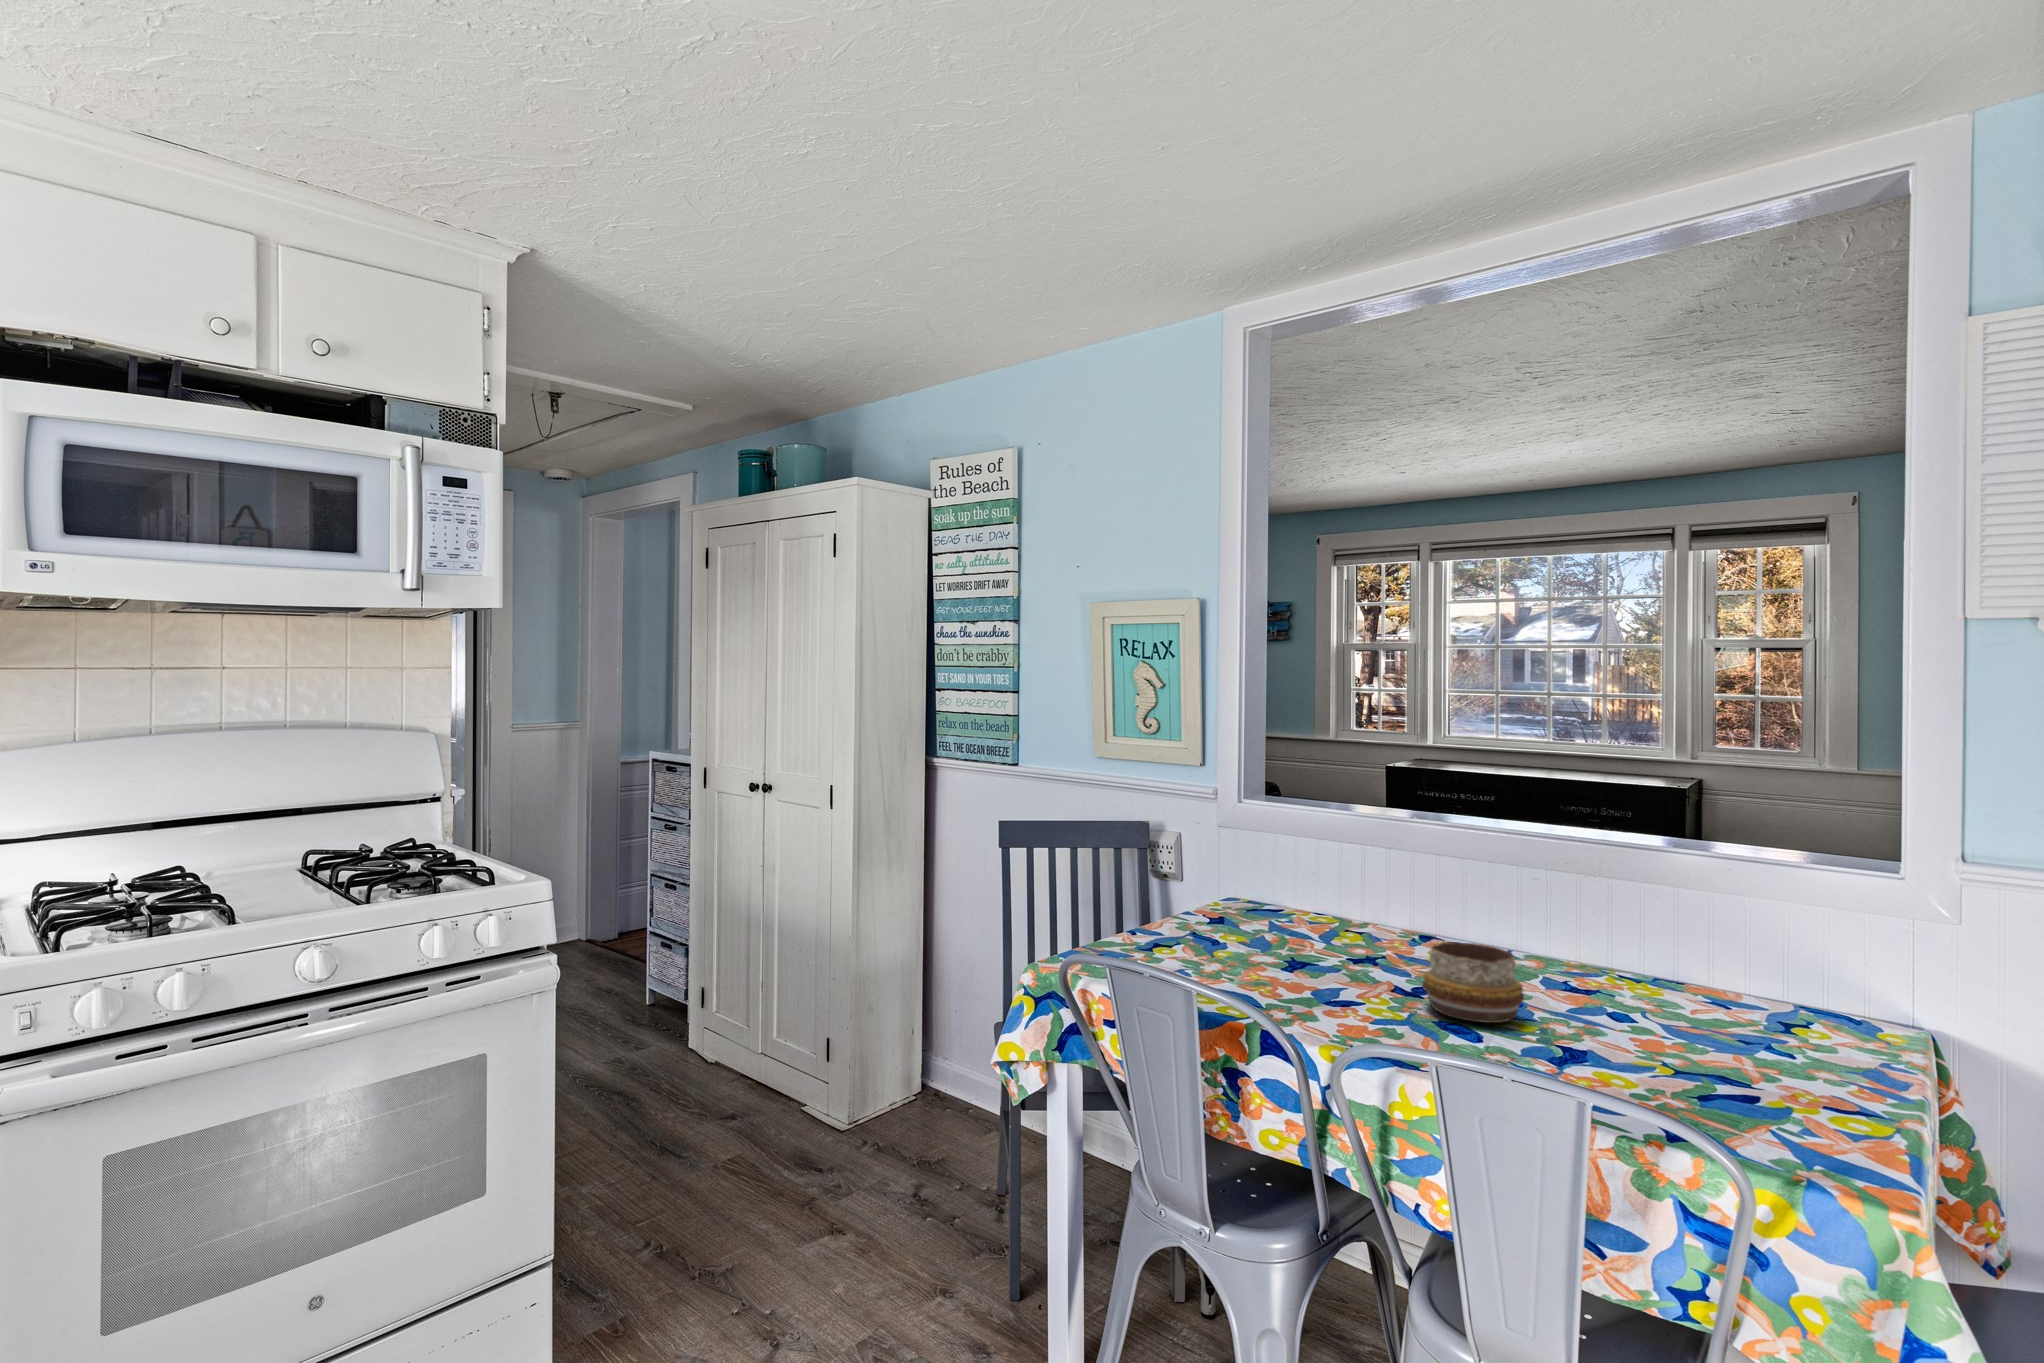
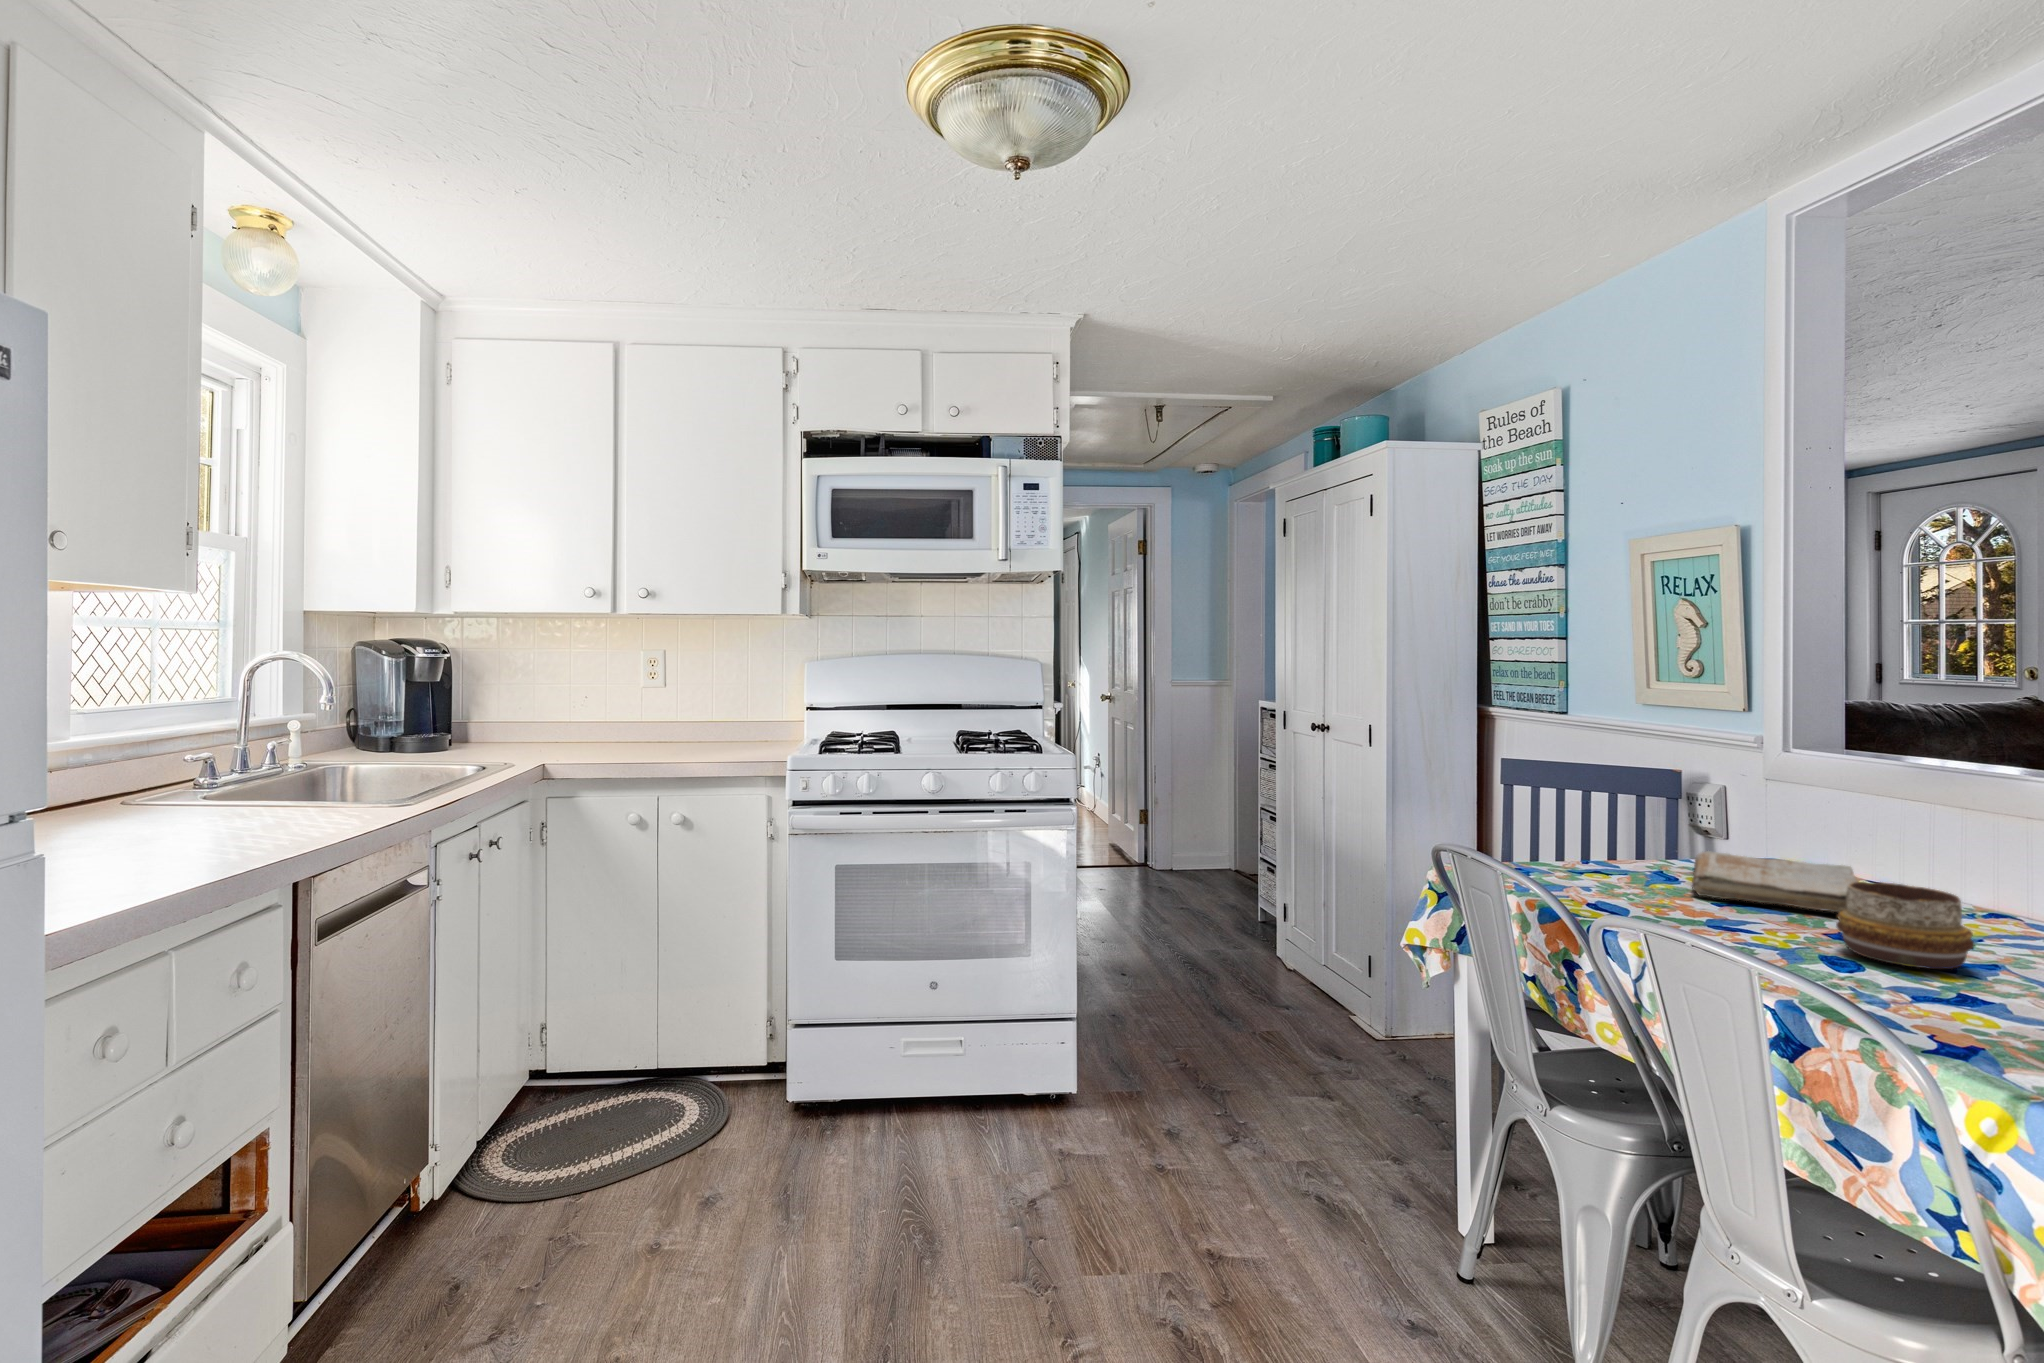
book: none [1216,911,1396,966] -> present [1692,851,1859,912]

